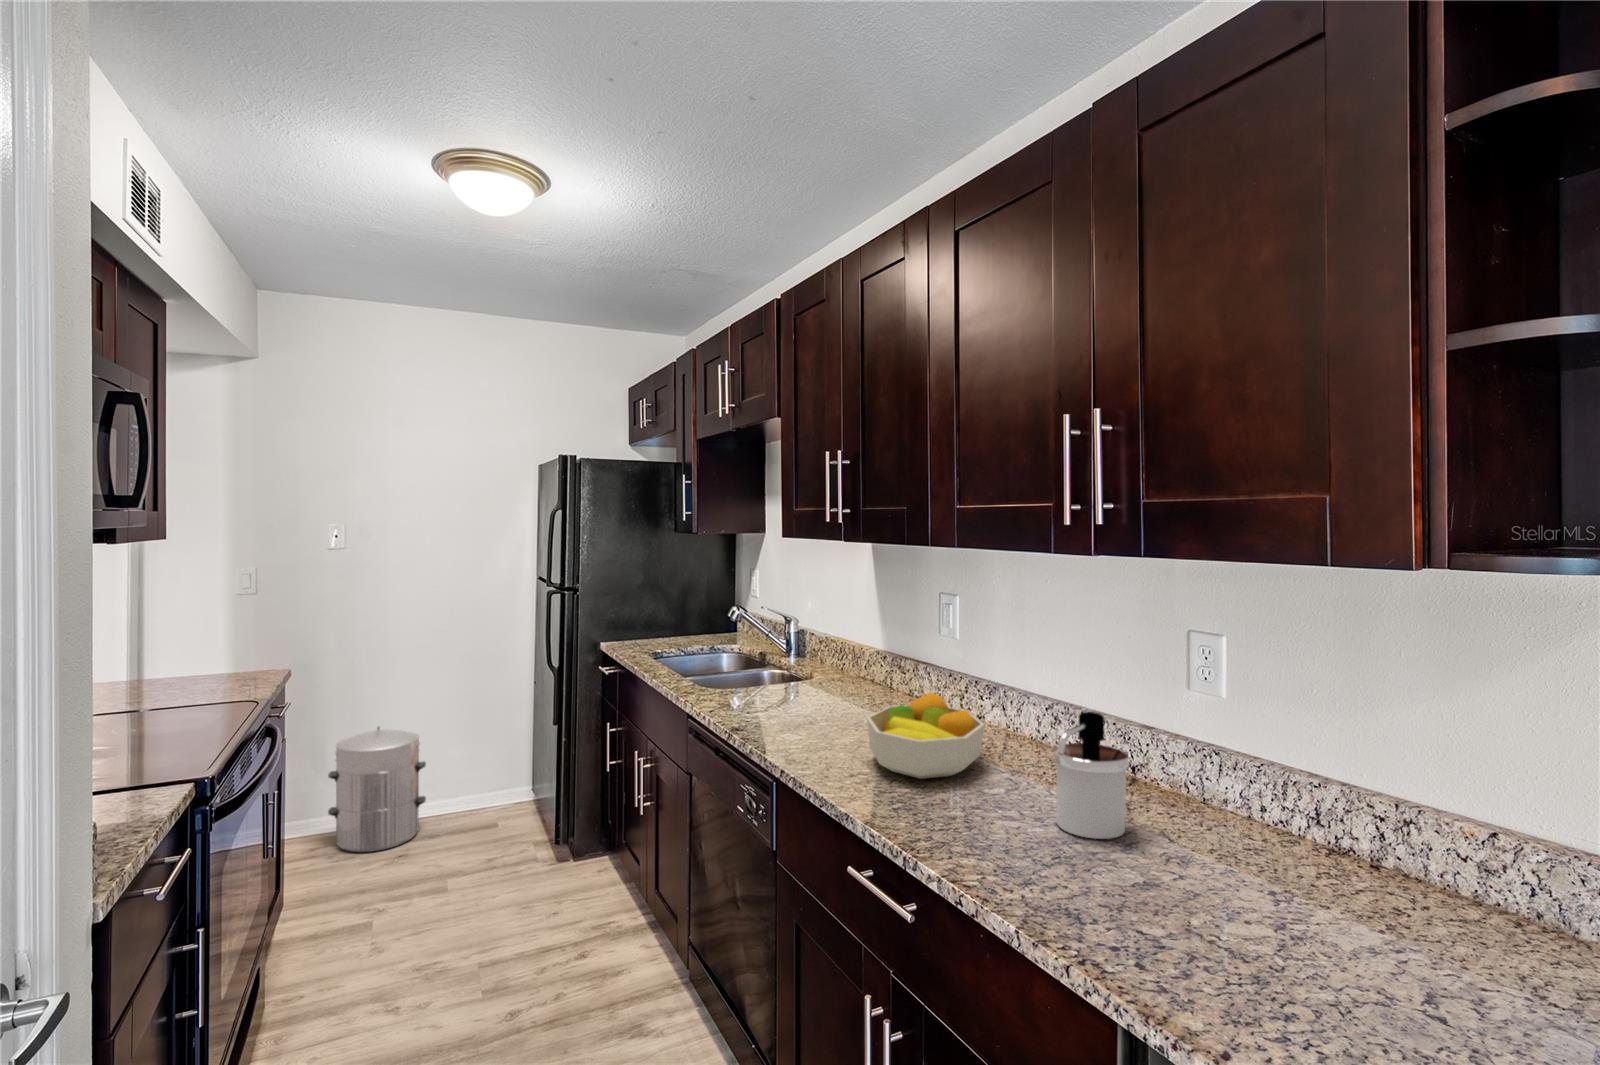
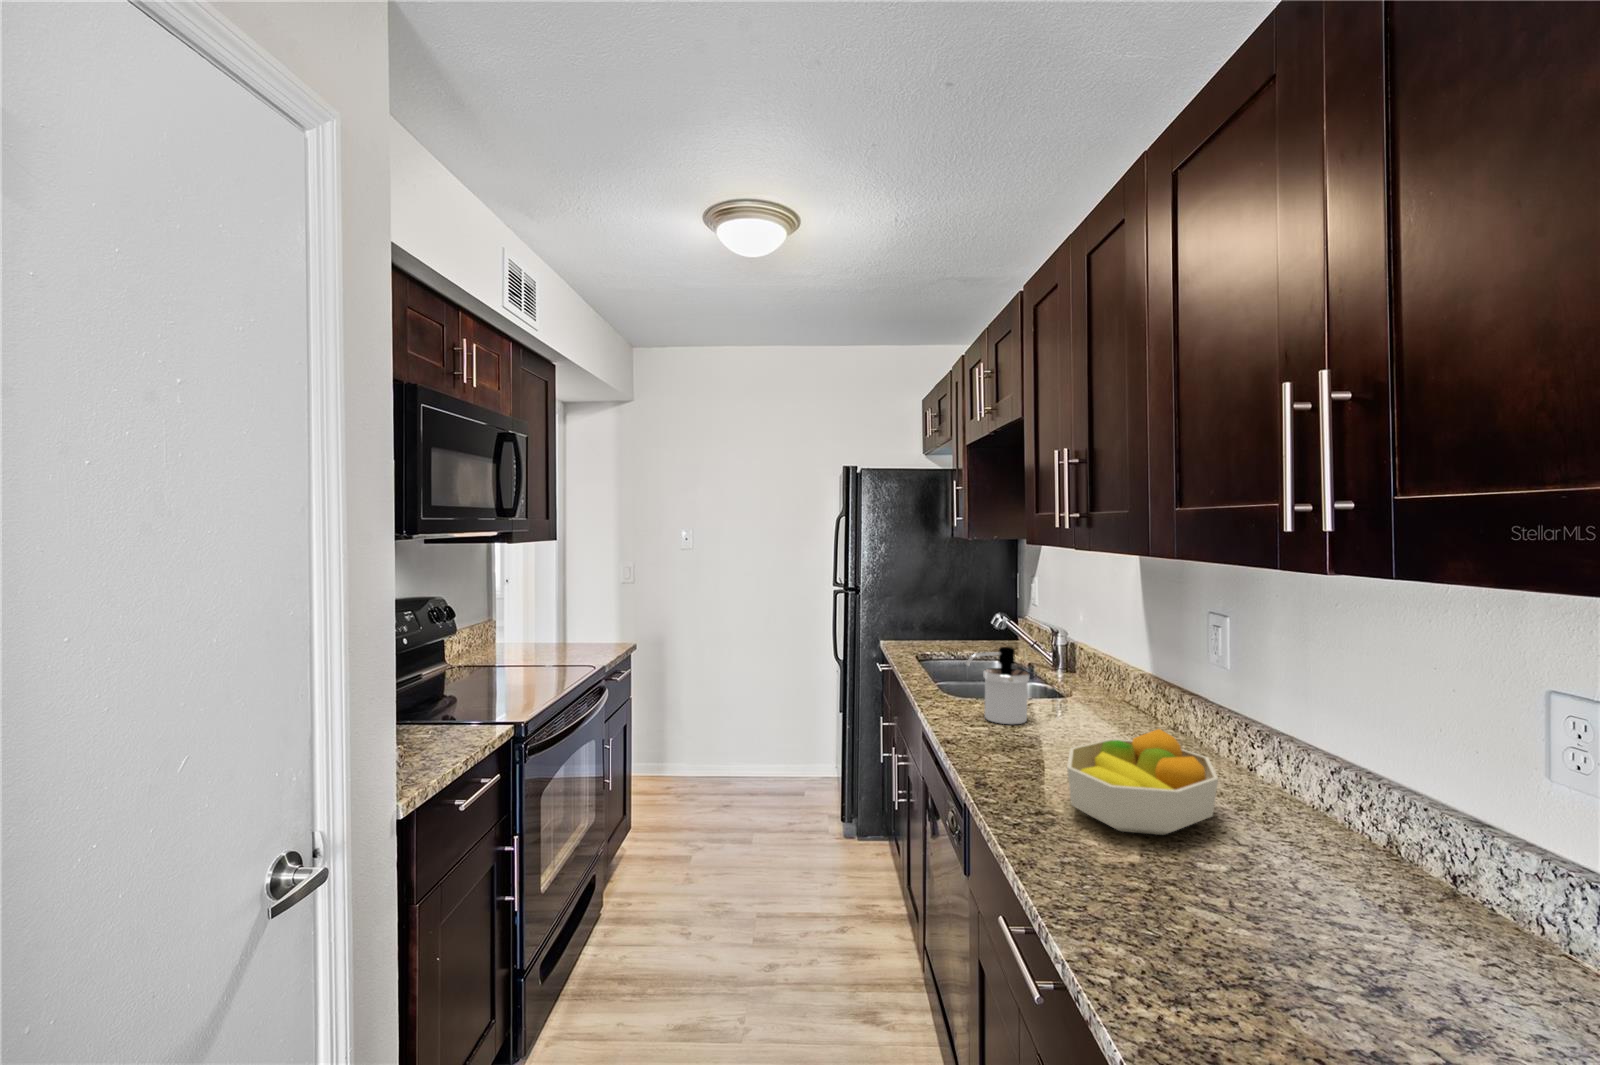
soap dispenser: present [1054,712,1129,839] -> present [966,647,1029,724]
waste bin: present [328,727,426,852] -> none [677,696,749,799]

